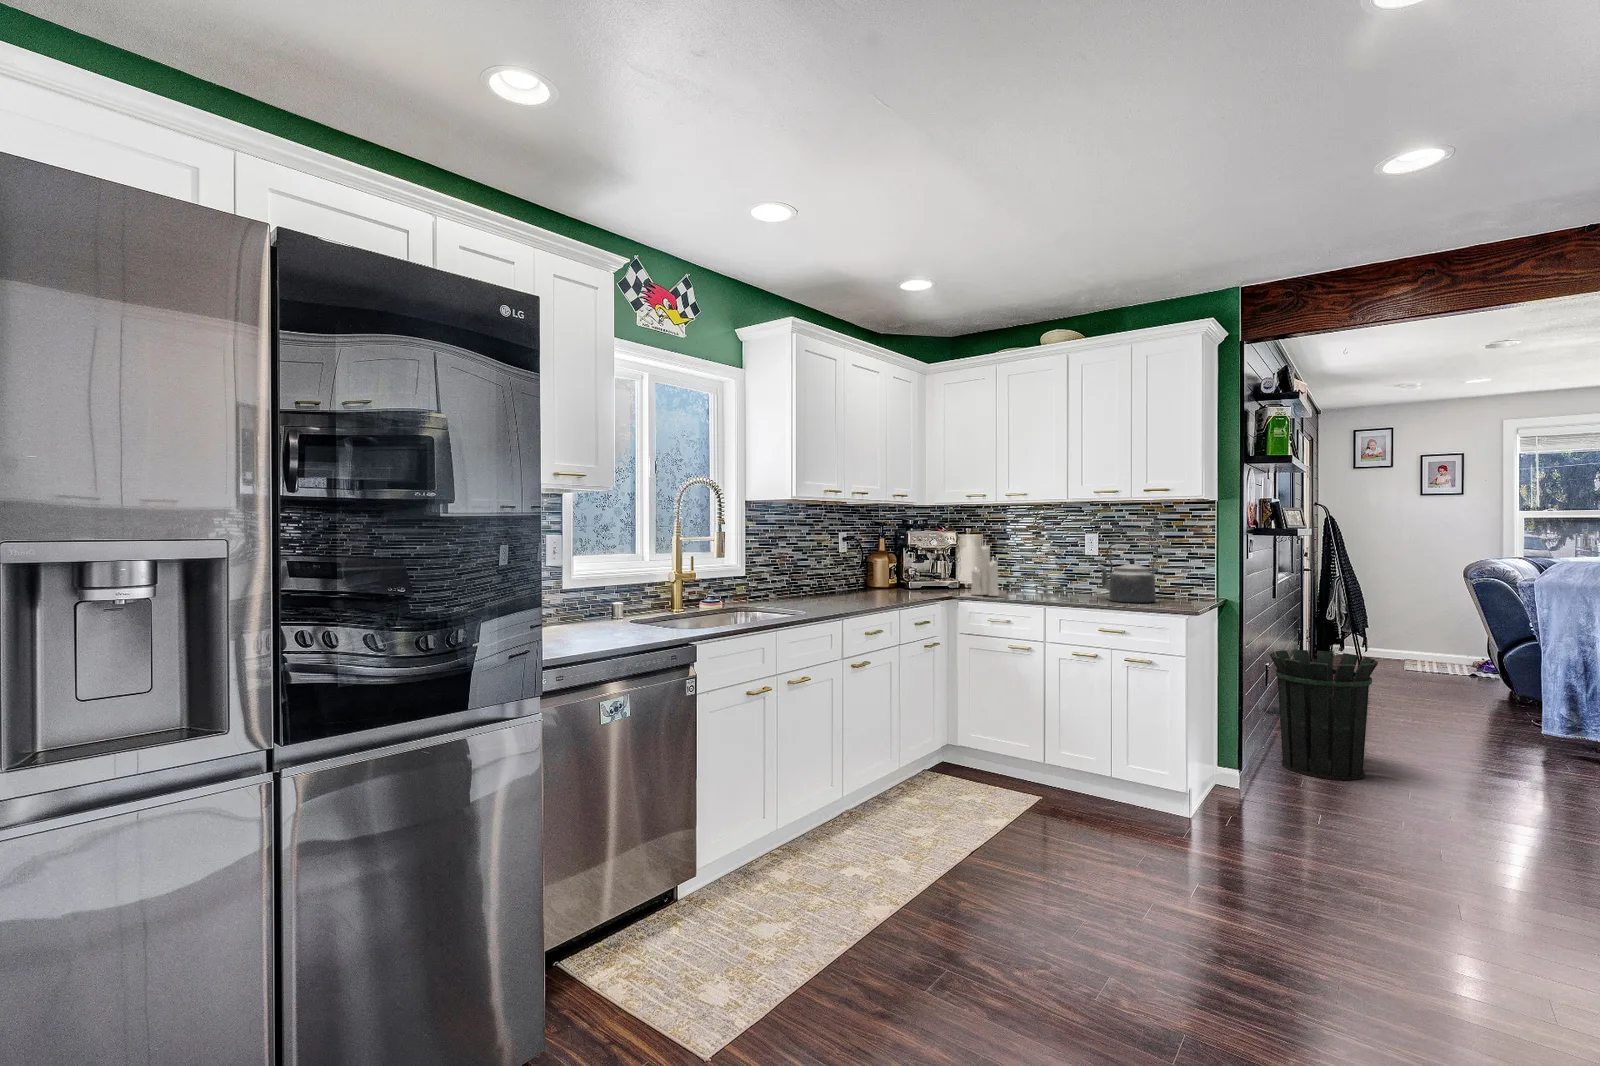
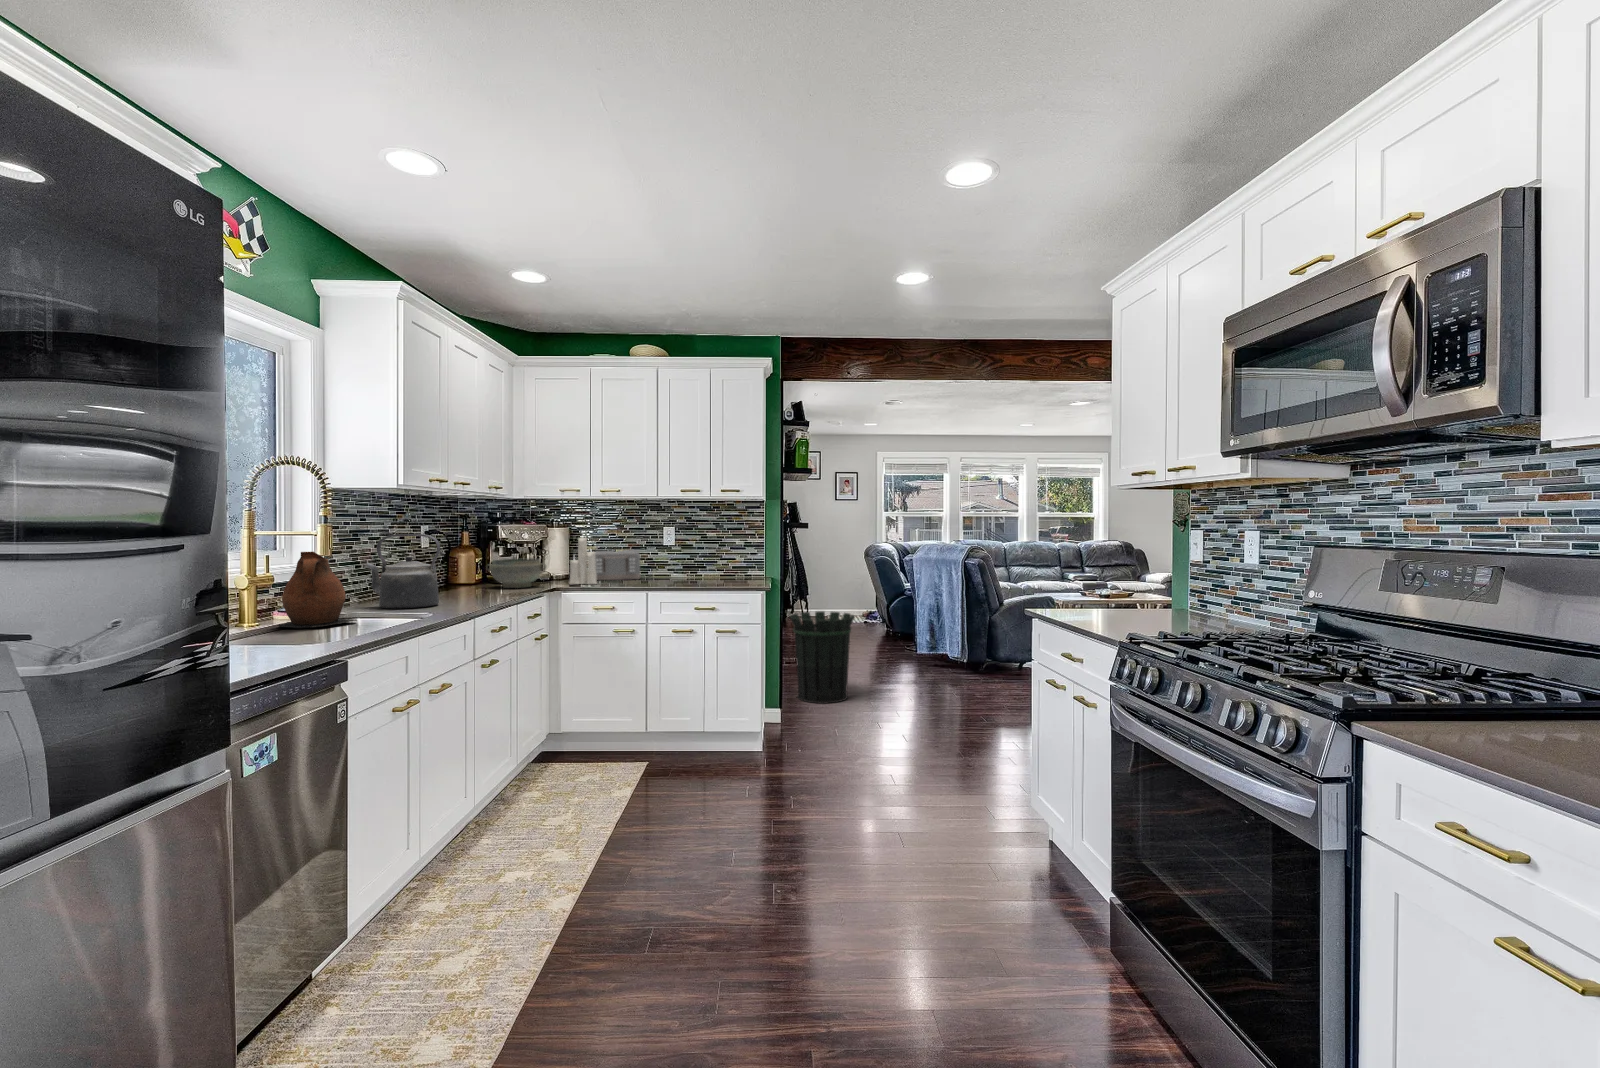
kettle: present [1098,541,1158,603] -> present [366,534,440,609]
ceramic pitcher: none [682,557,740,619] -> present [275,552,357,628]
toaster: none [1002,558,1063,593] -> present [595,550,641,580]
bowl: none [892,566,945,595] -> present [486,558,546,588]

